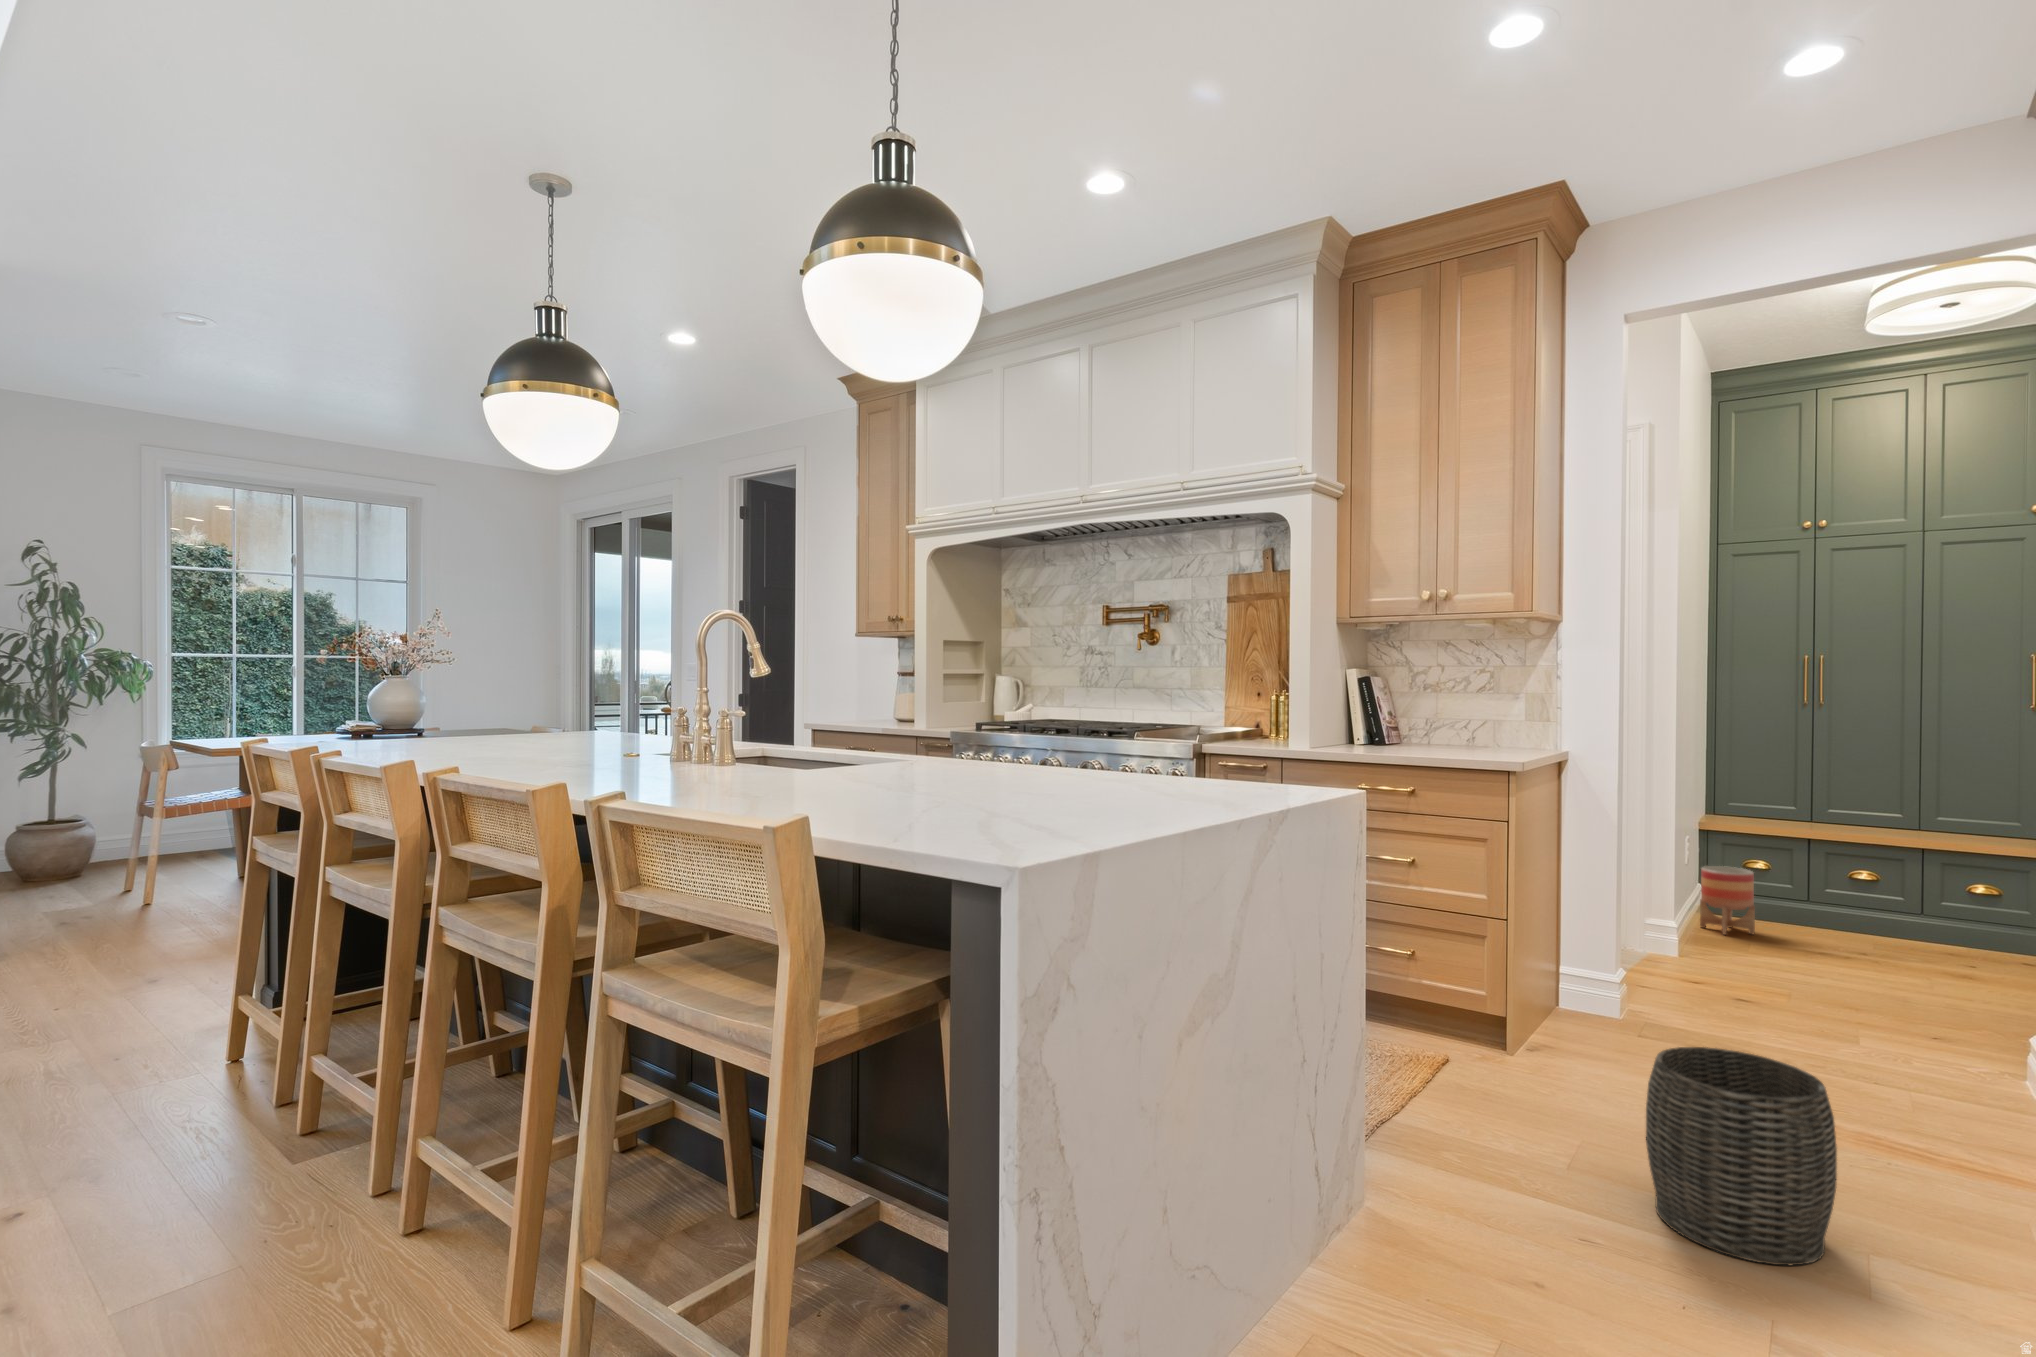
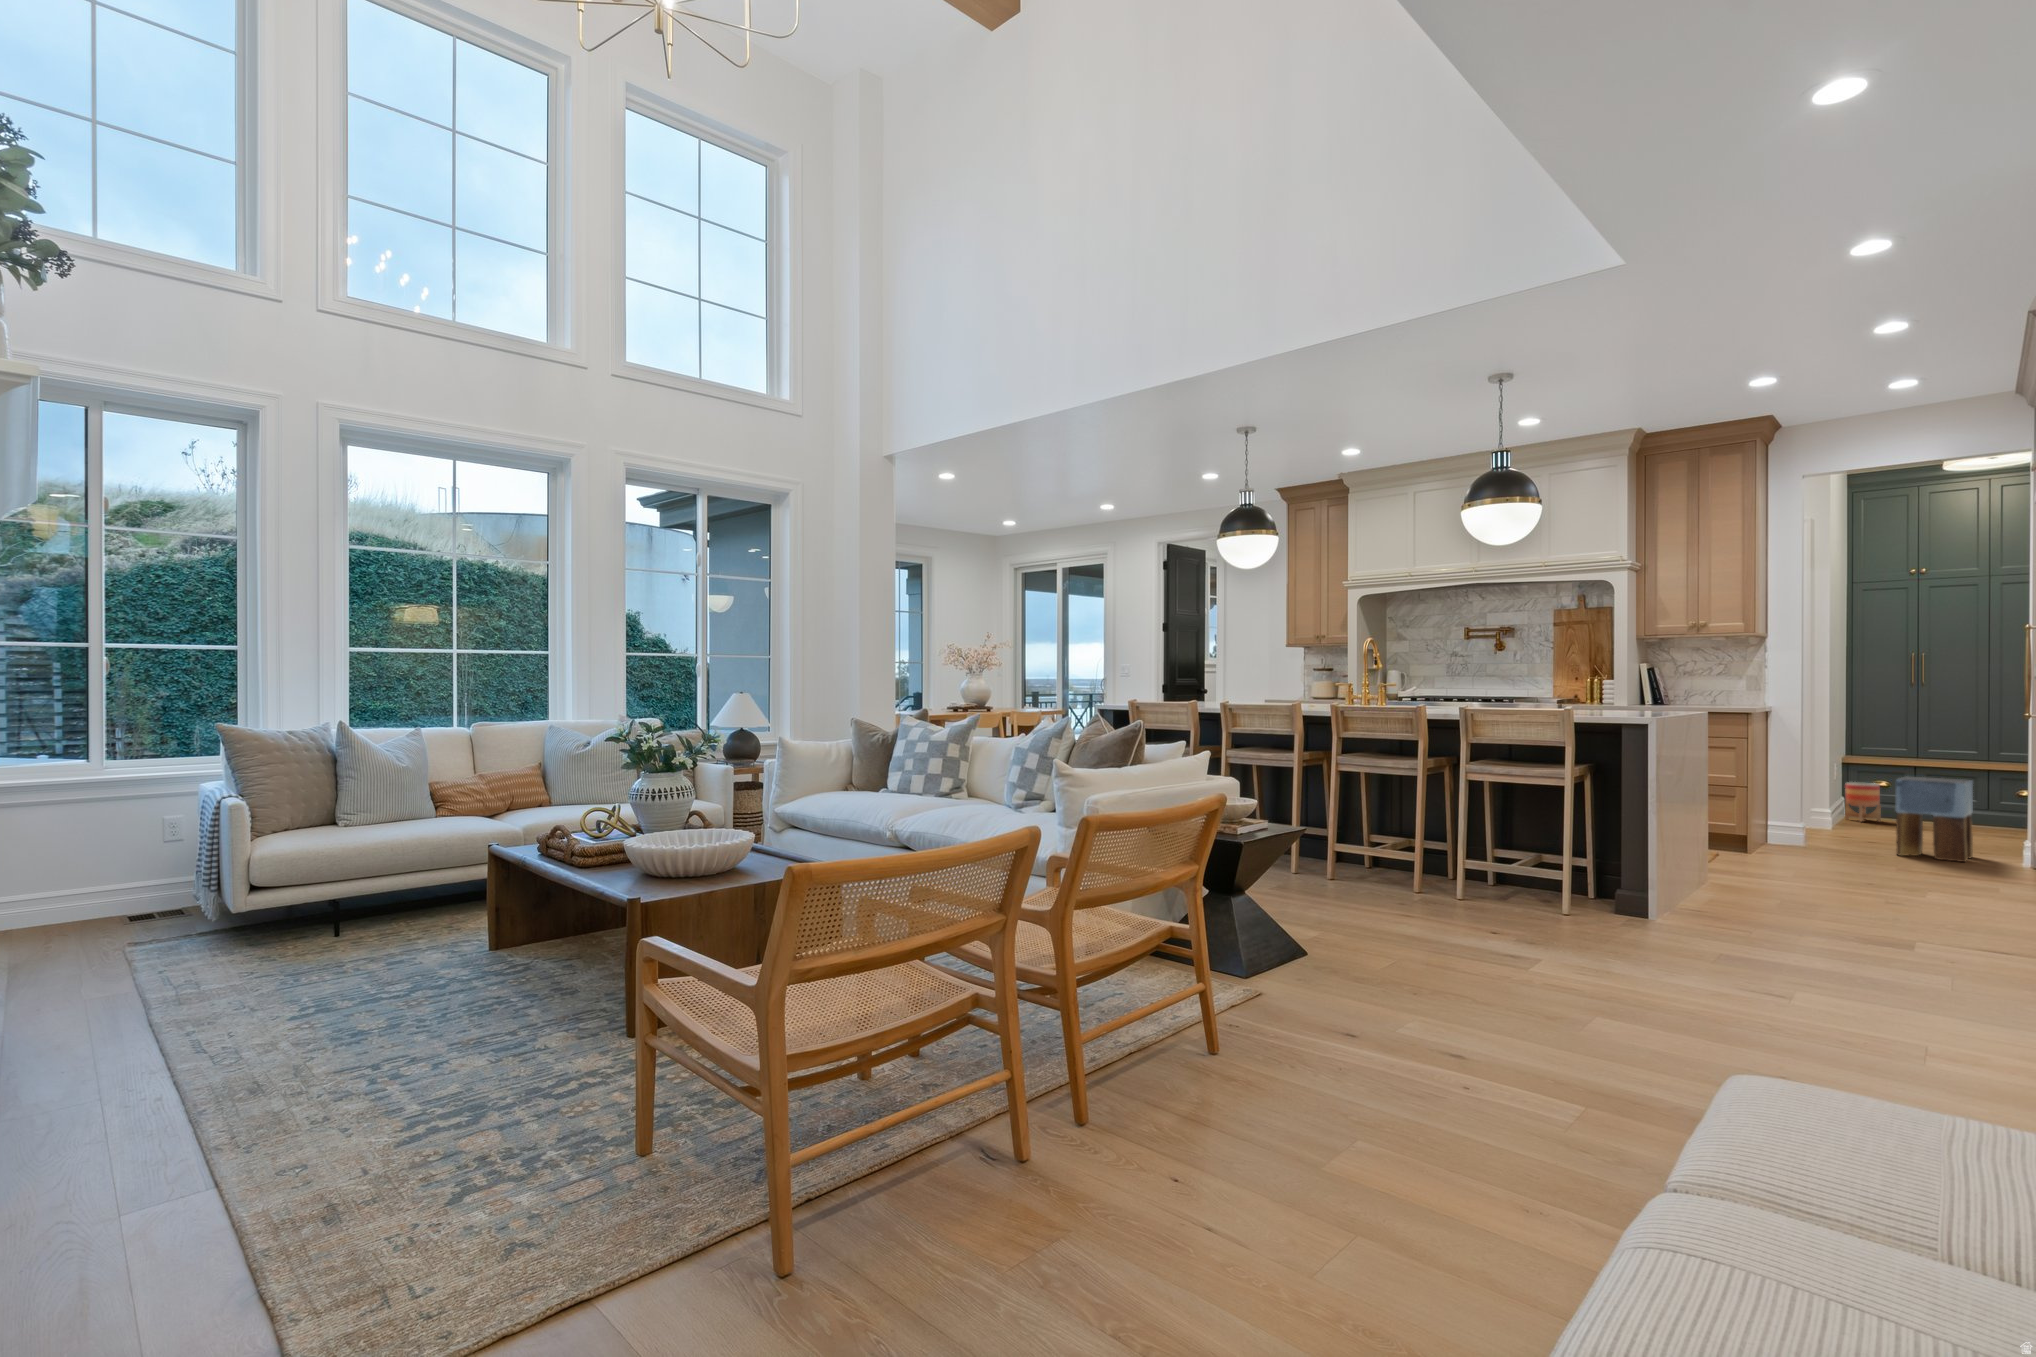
stool: none [1785,889,1926,1078] -> present [1895,776,1973,862]
woven basket: present [1646,1047,1837,1265] -> none [1829,822,1913,895]

